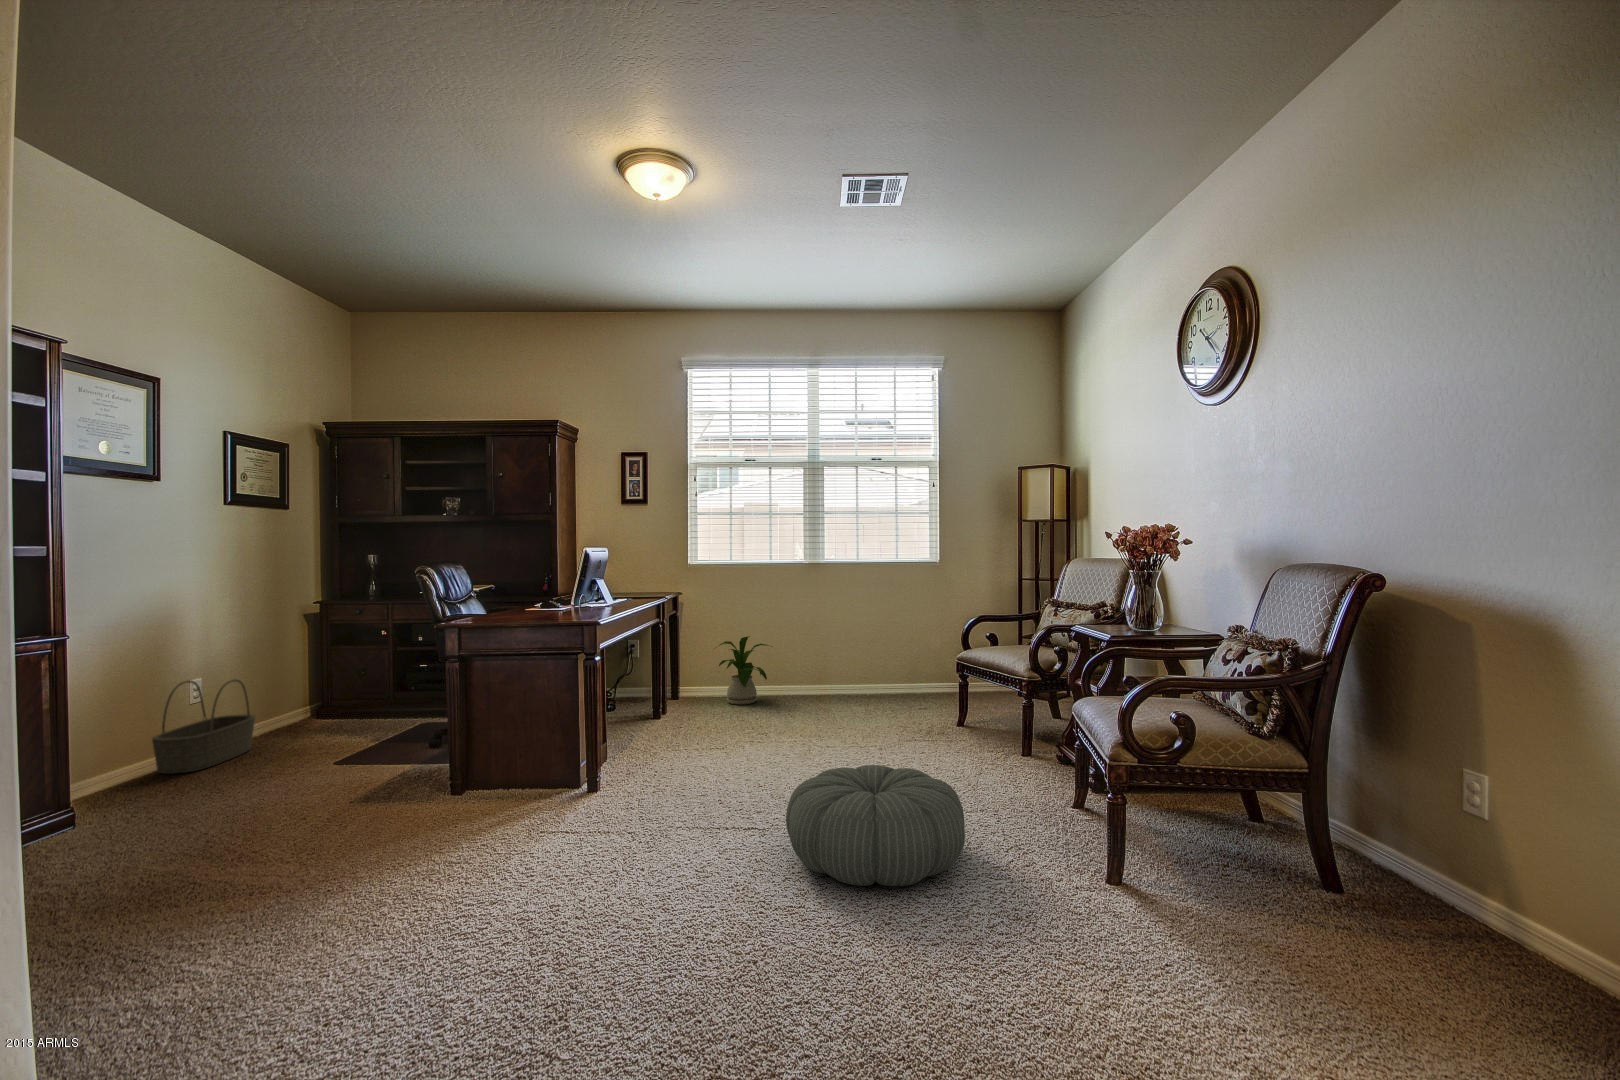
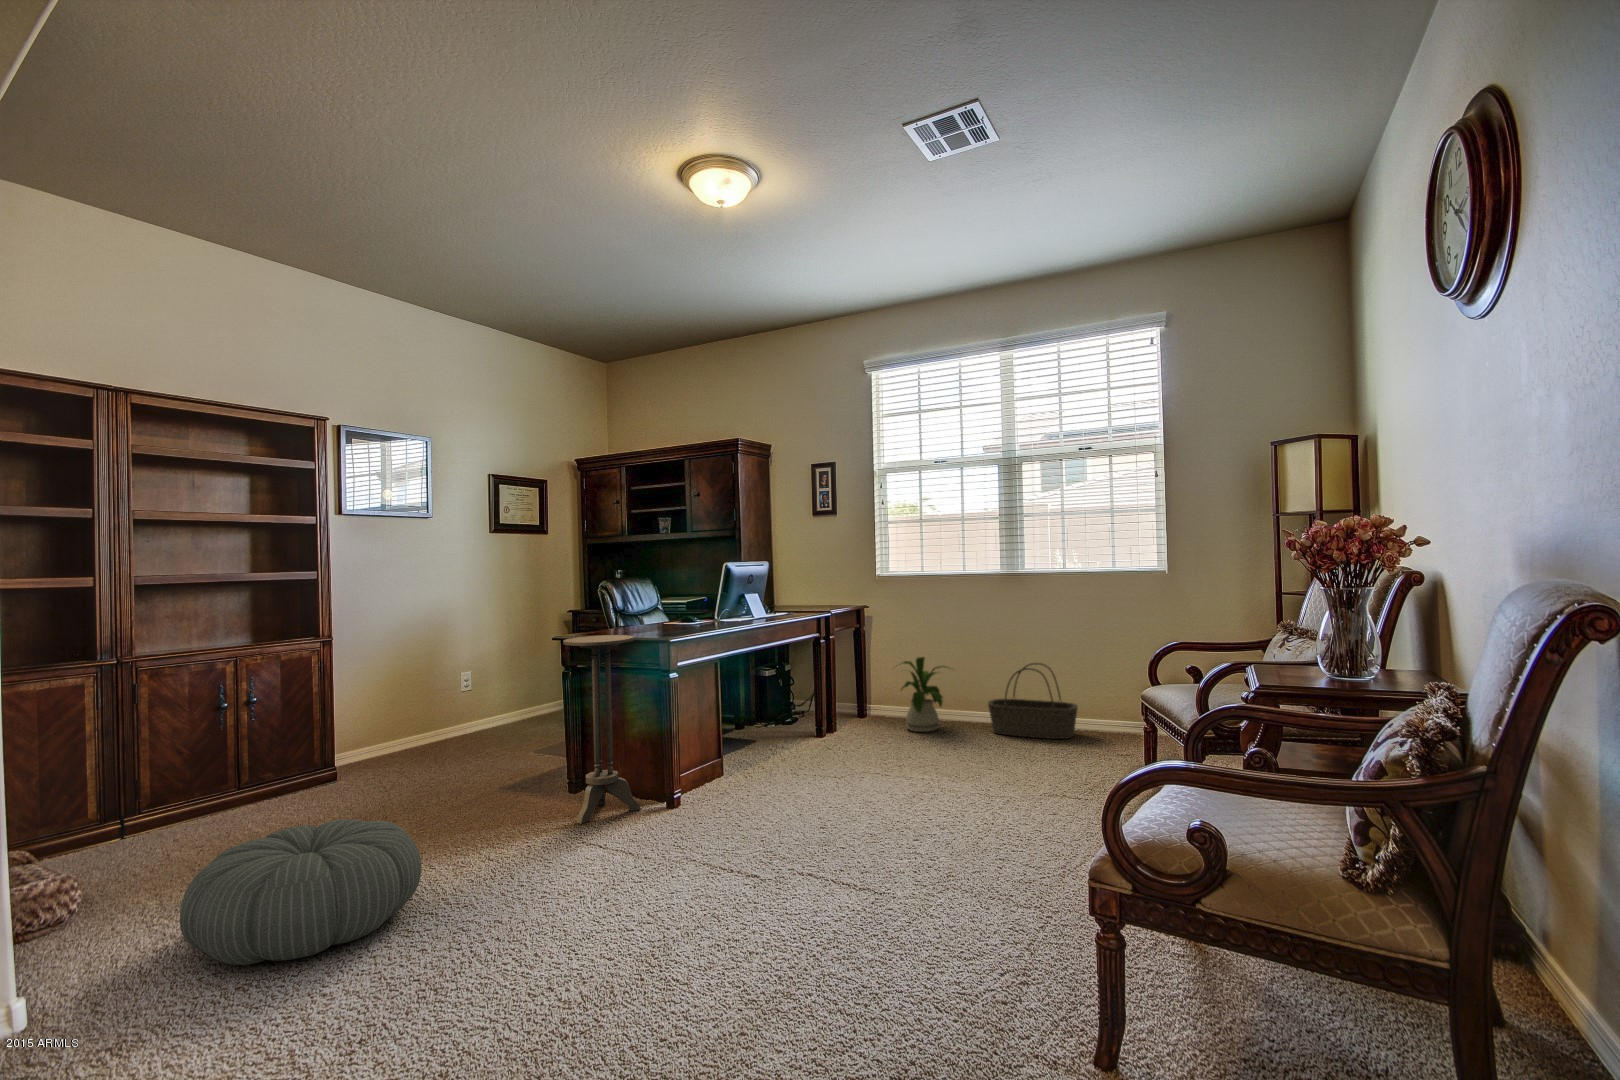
side table: none [481,619,560,818] -> present [563,635,641,824]
basket: present [152,679,255,774] -> present [988,663,1078,739]
pouf: present [786,765,965,886] -> present [180,819,421,965]

